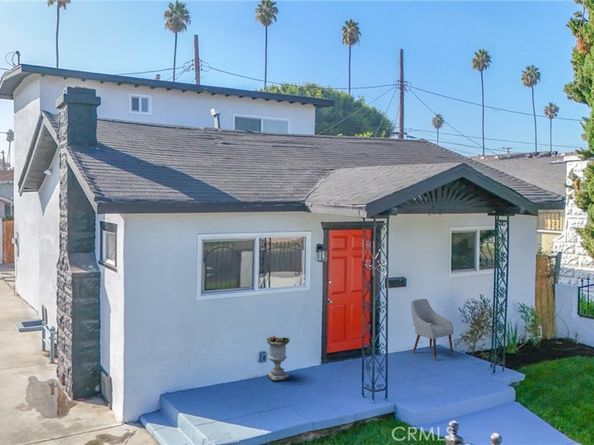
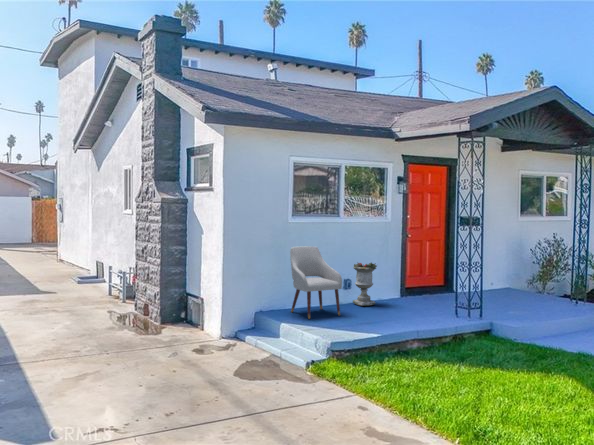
chair: present [411,299,453,360] -> present [290,246,342,319]

